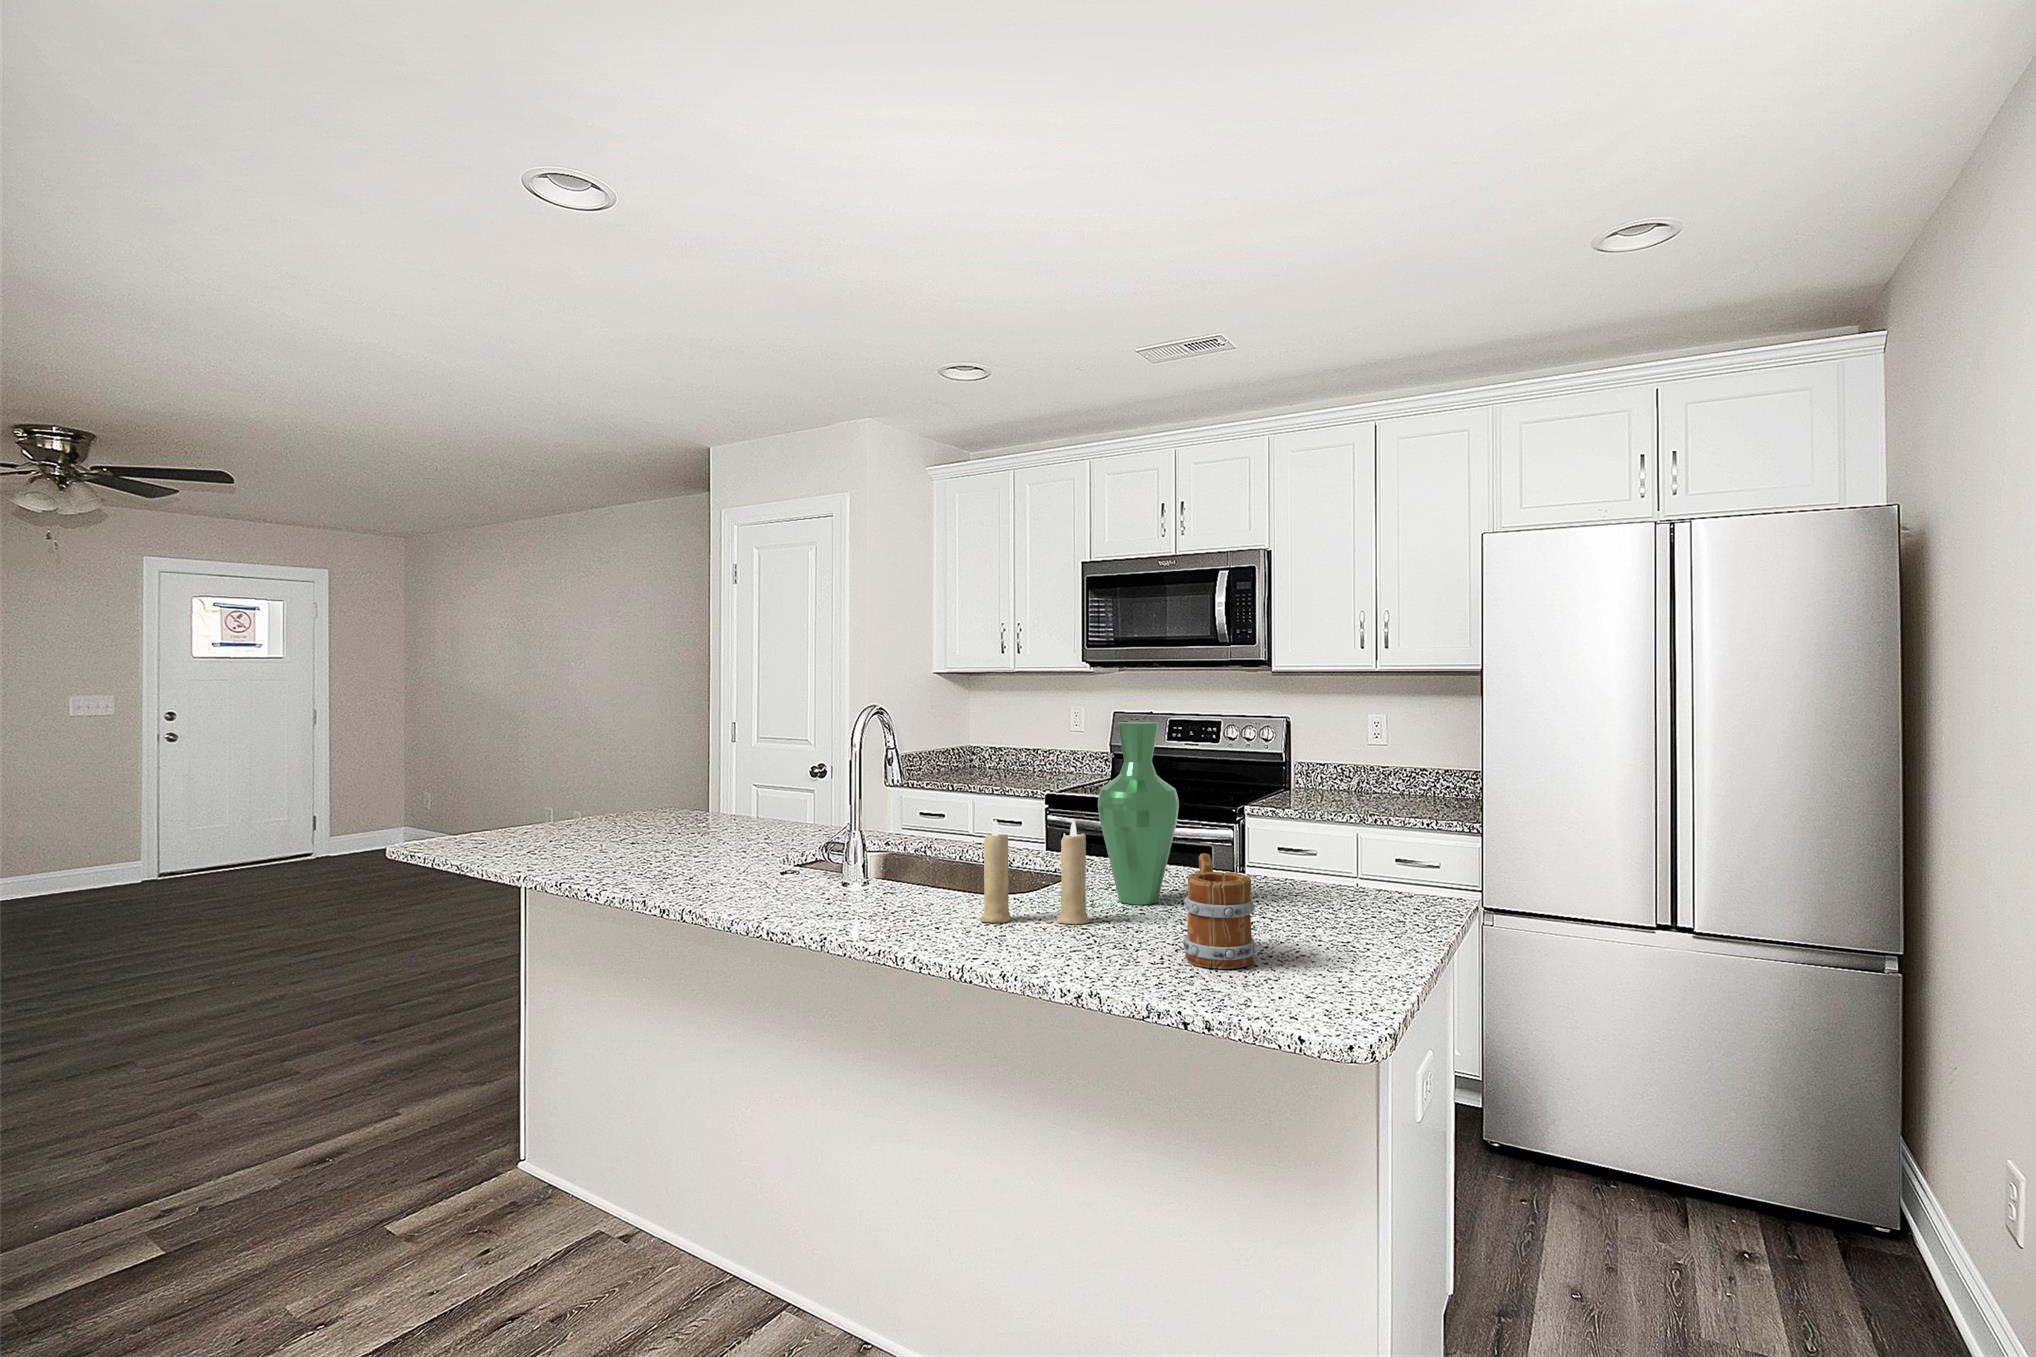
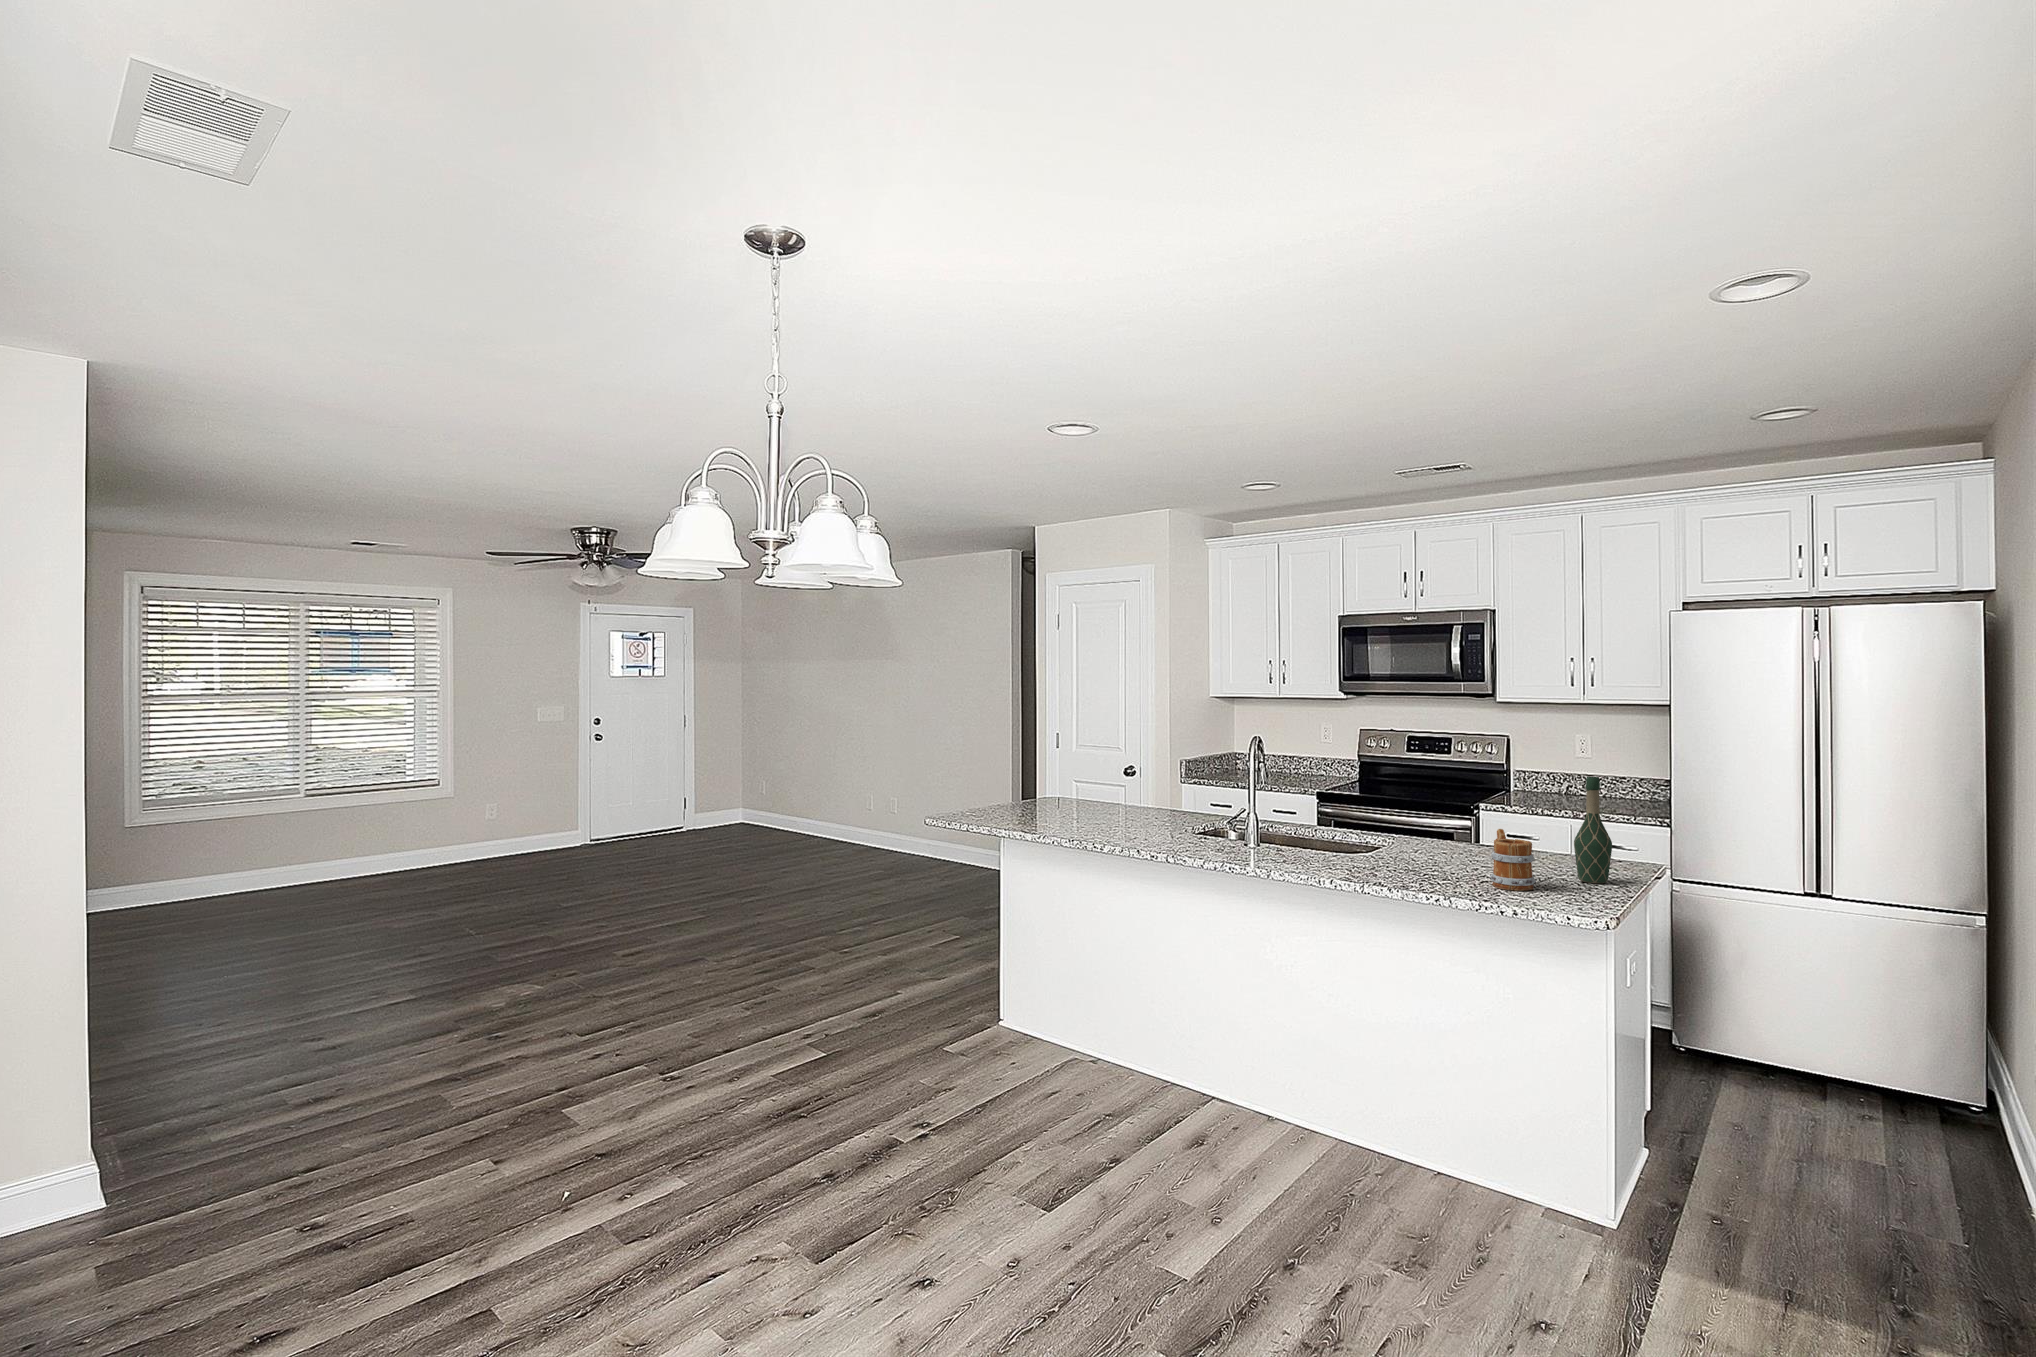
vase: present [1098,722,1179,905] -> none [1417,750,1470,861]
wine bottle: none [1328,759,1389,945] -> present [1574,777,1612,883]
candle: present [980,820,1090,924] -> none [1353,806,1422,869]

